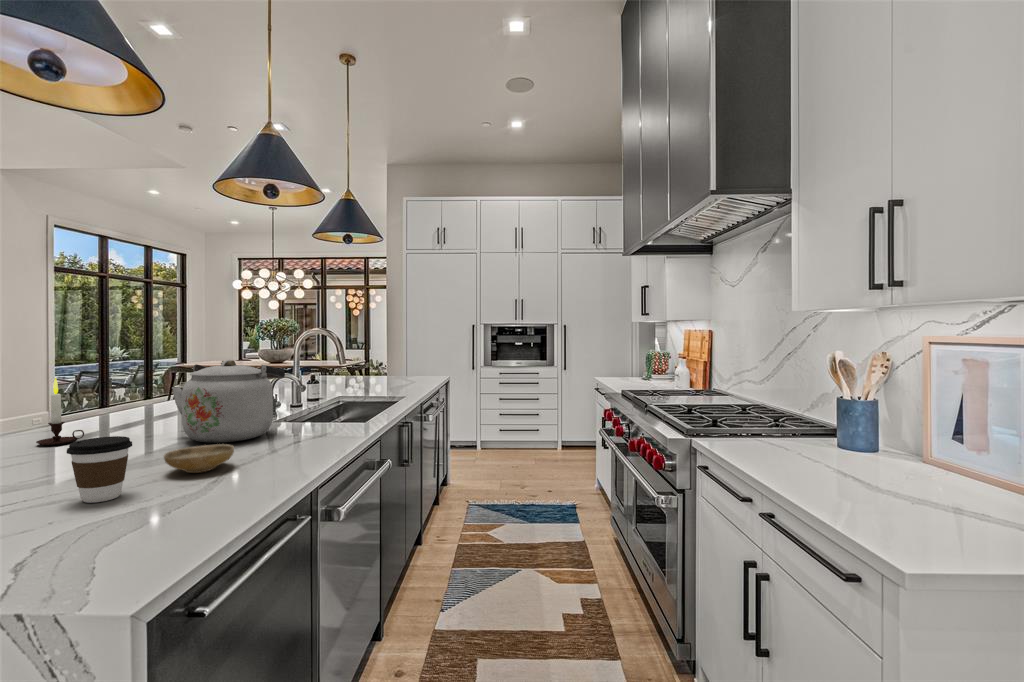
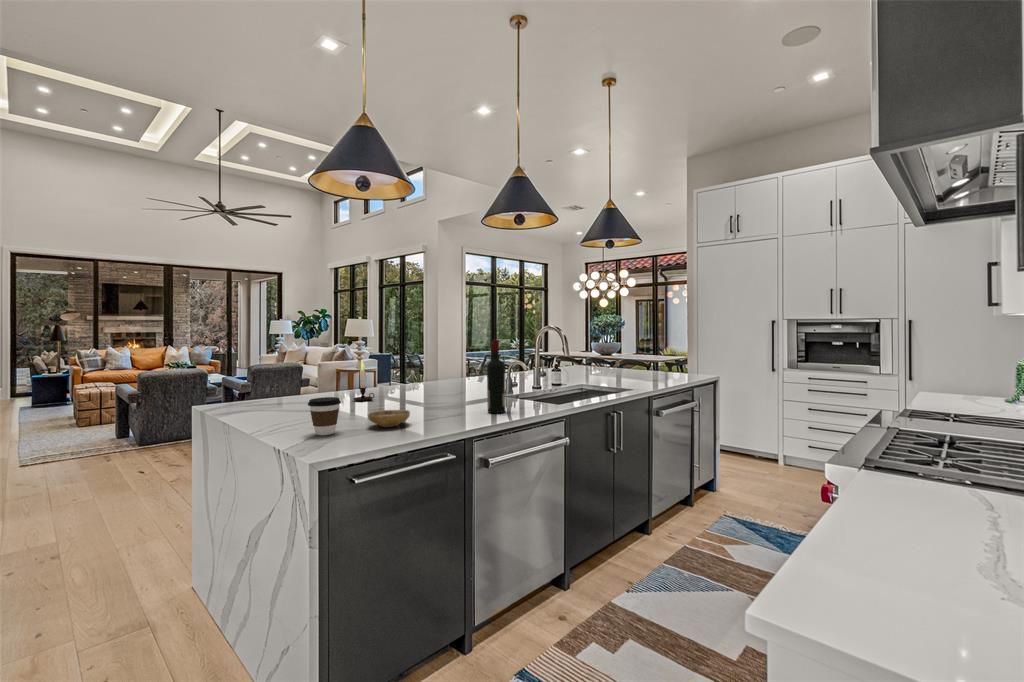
wine bottle: none [311,343,335,436] -> present [487,340,505,413]
kettle: present [172,360,285,443] -> none [411,351,480,410]

